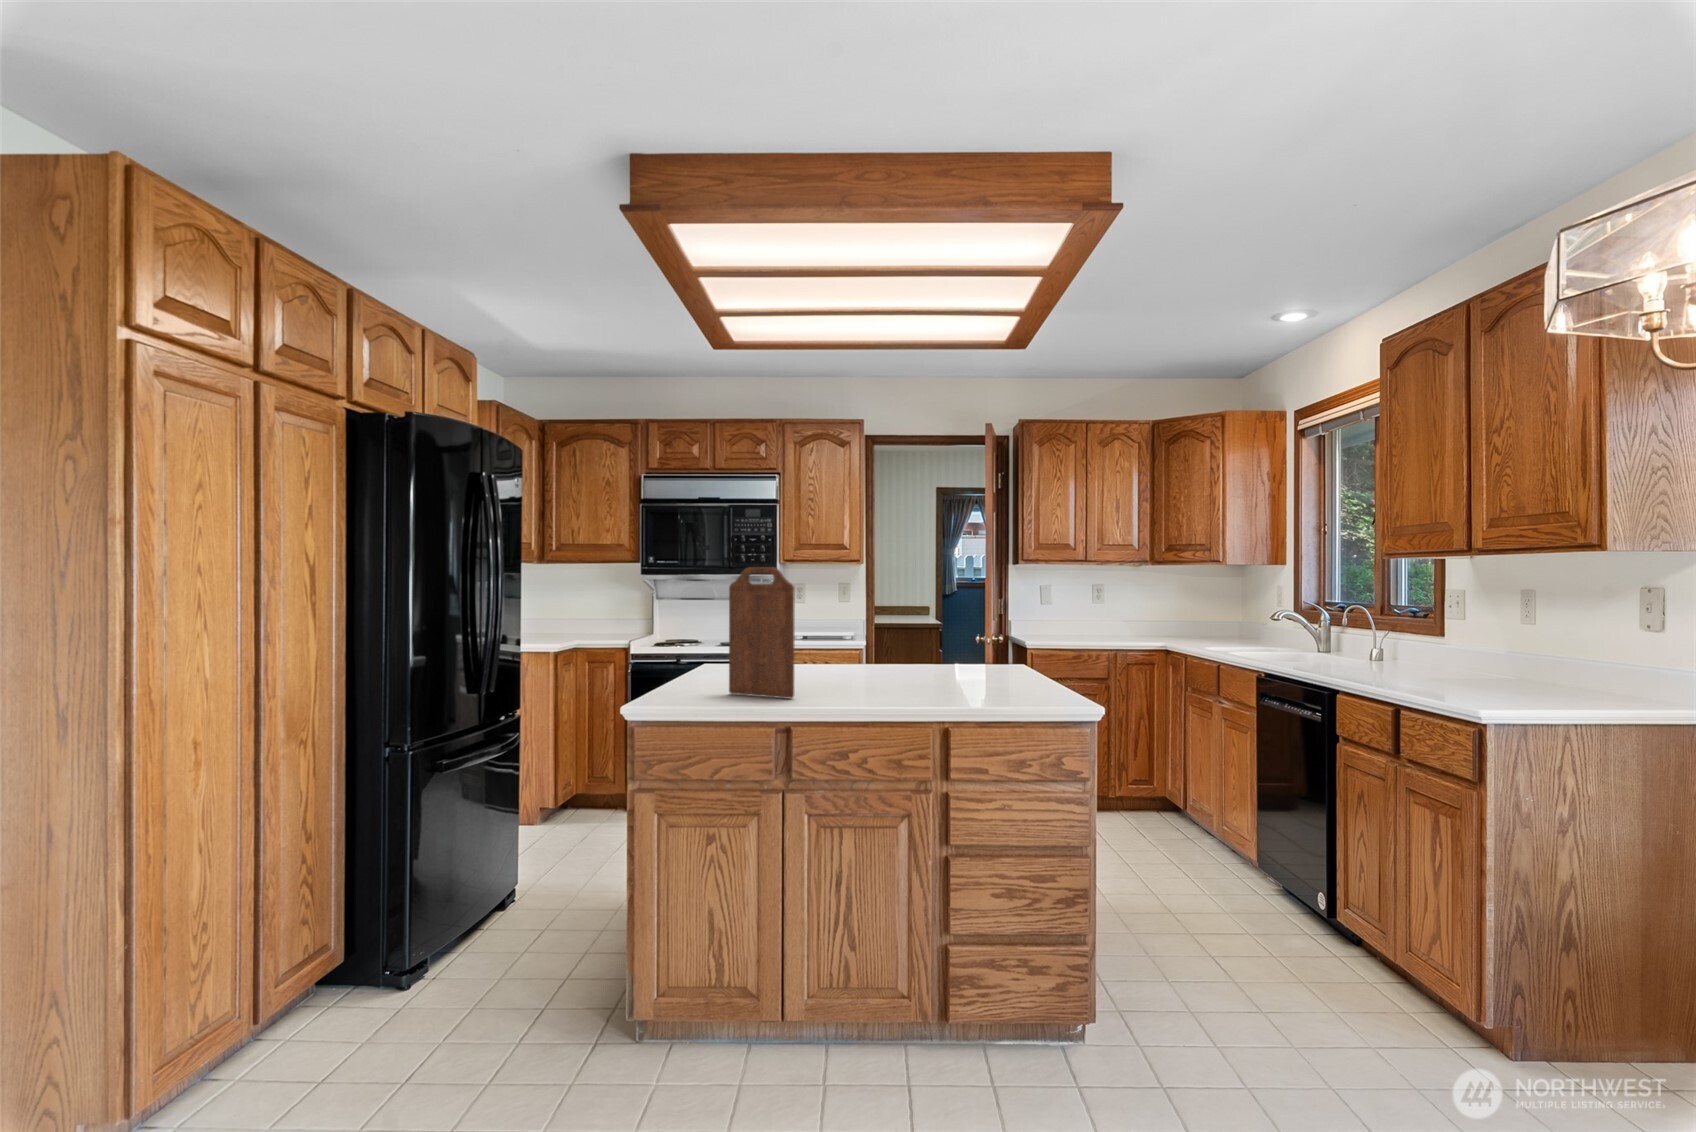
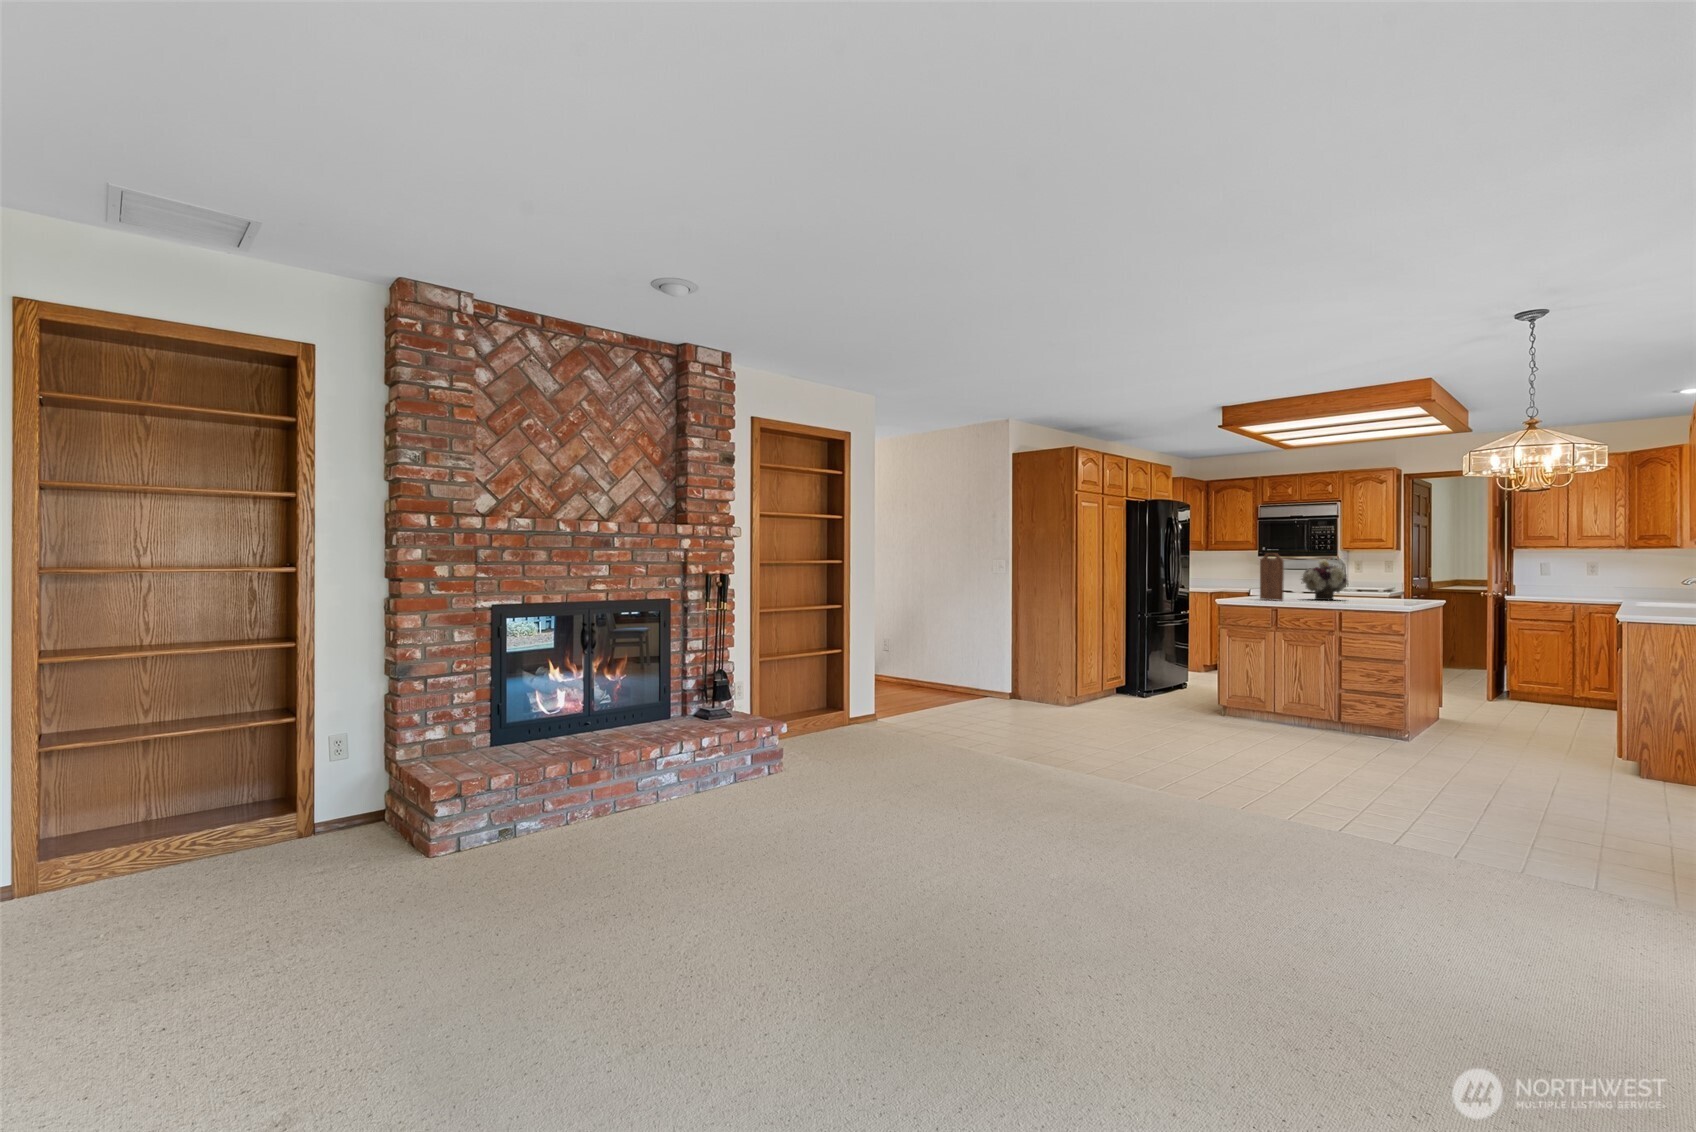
flower arrangement: none [805,583,895,682] -> present [1301,560,1348,600]

